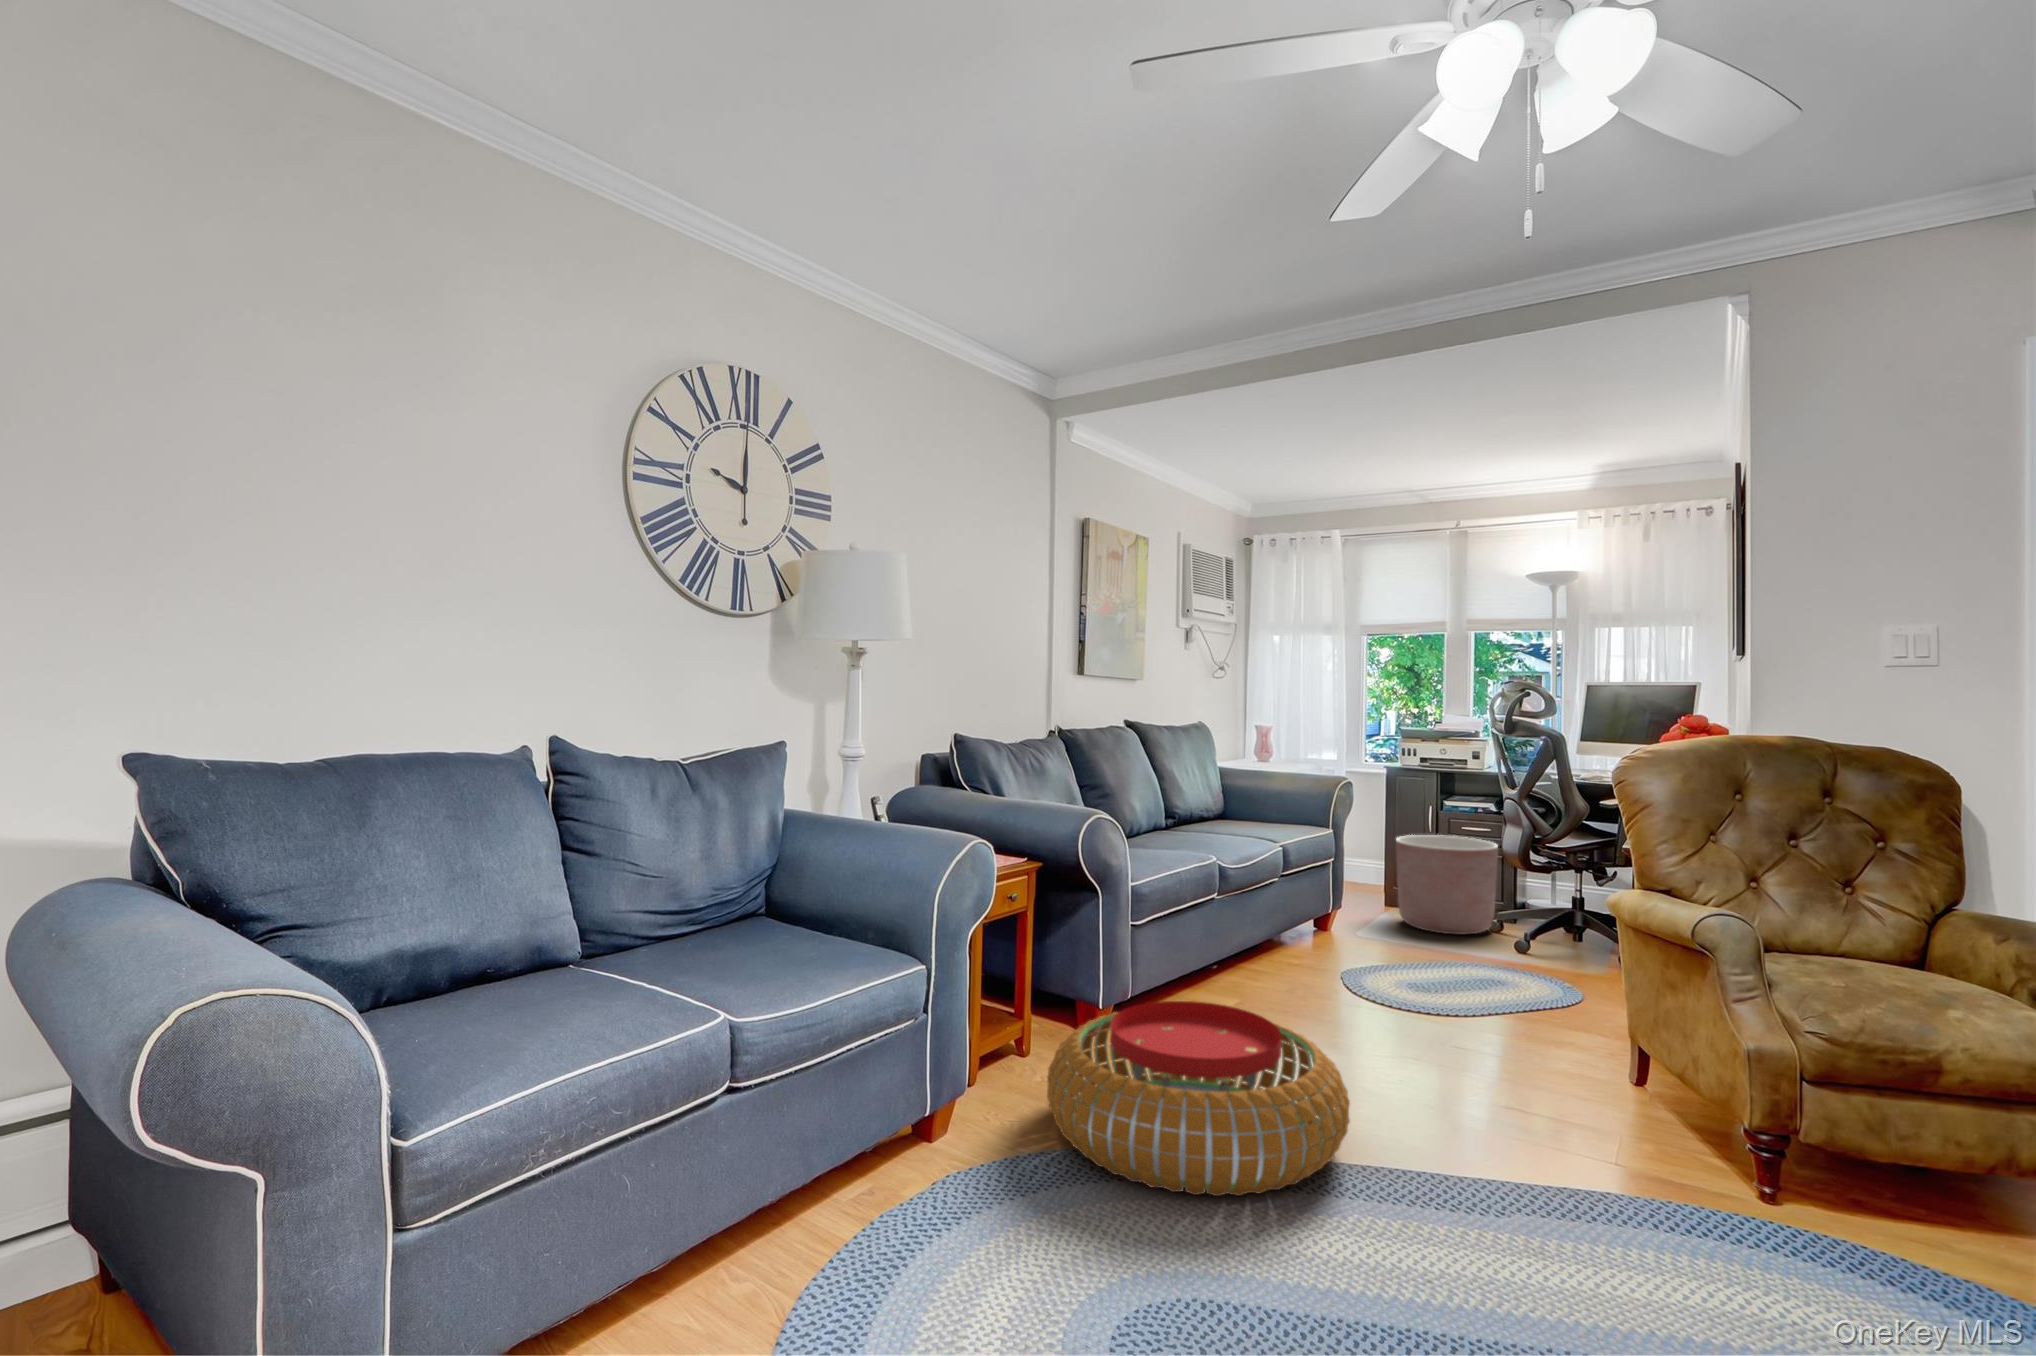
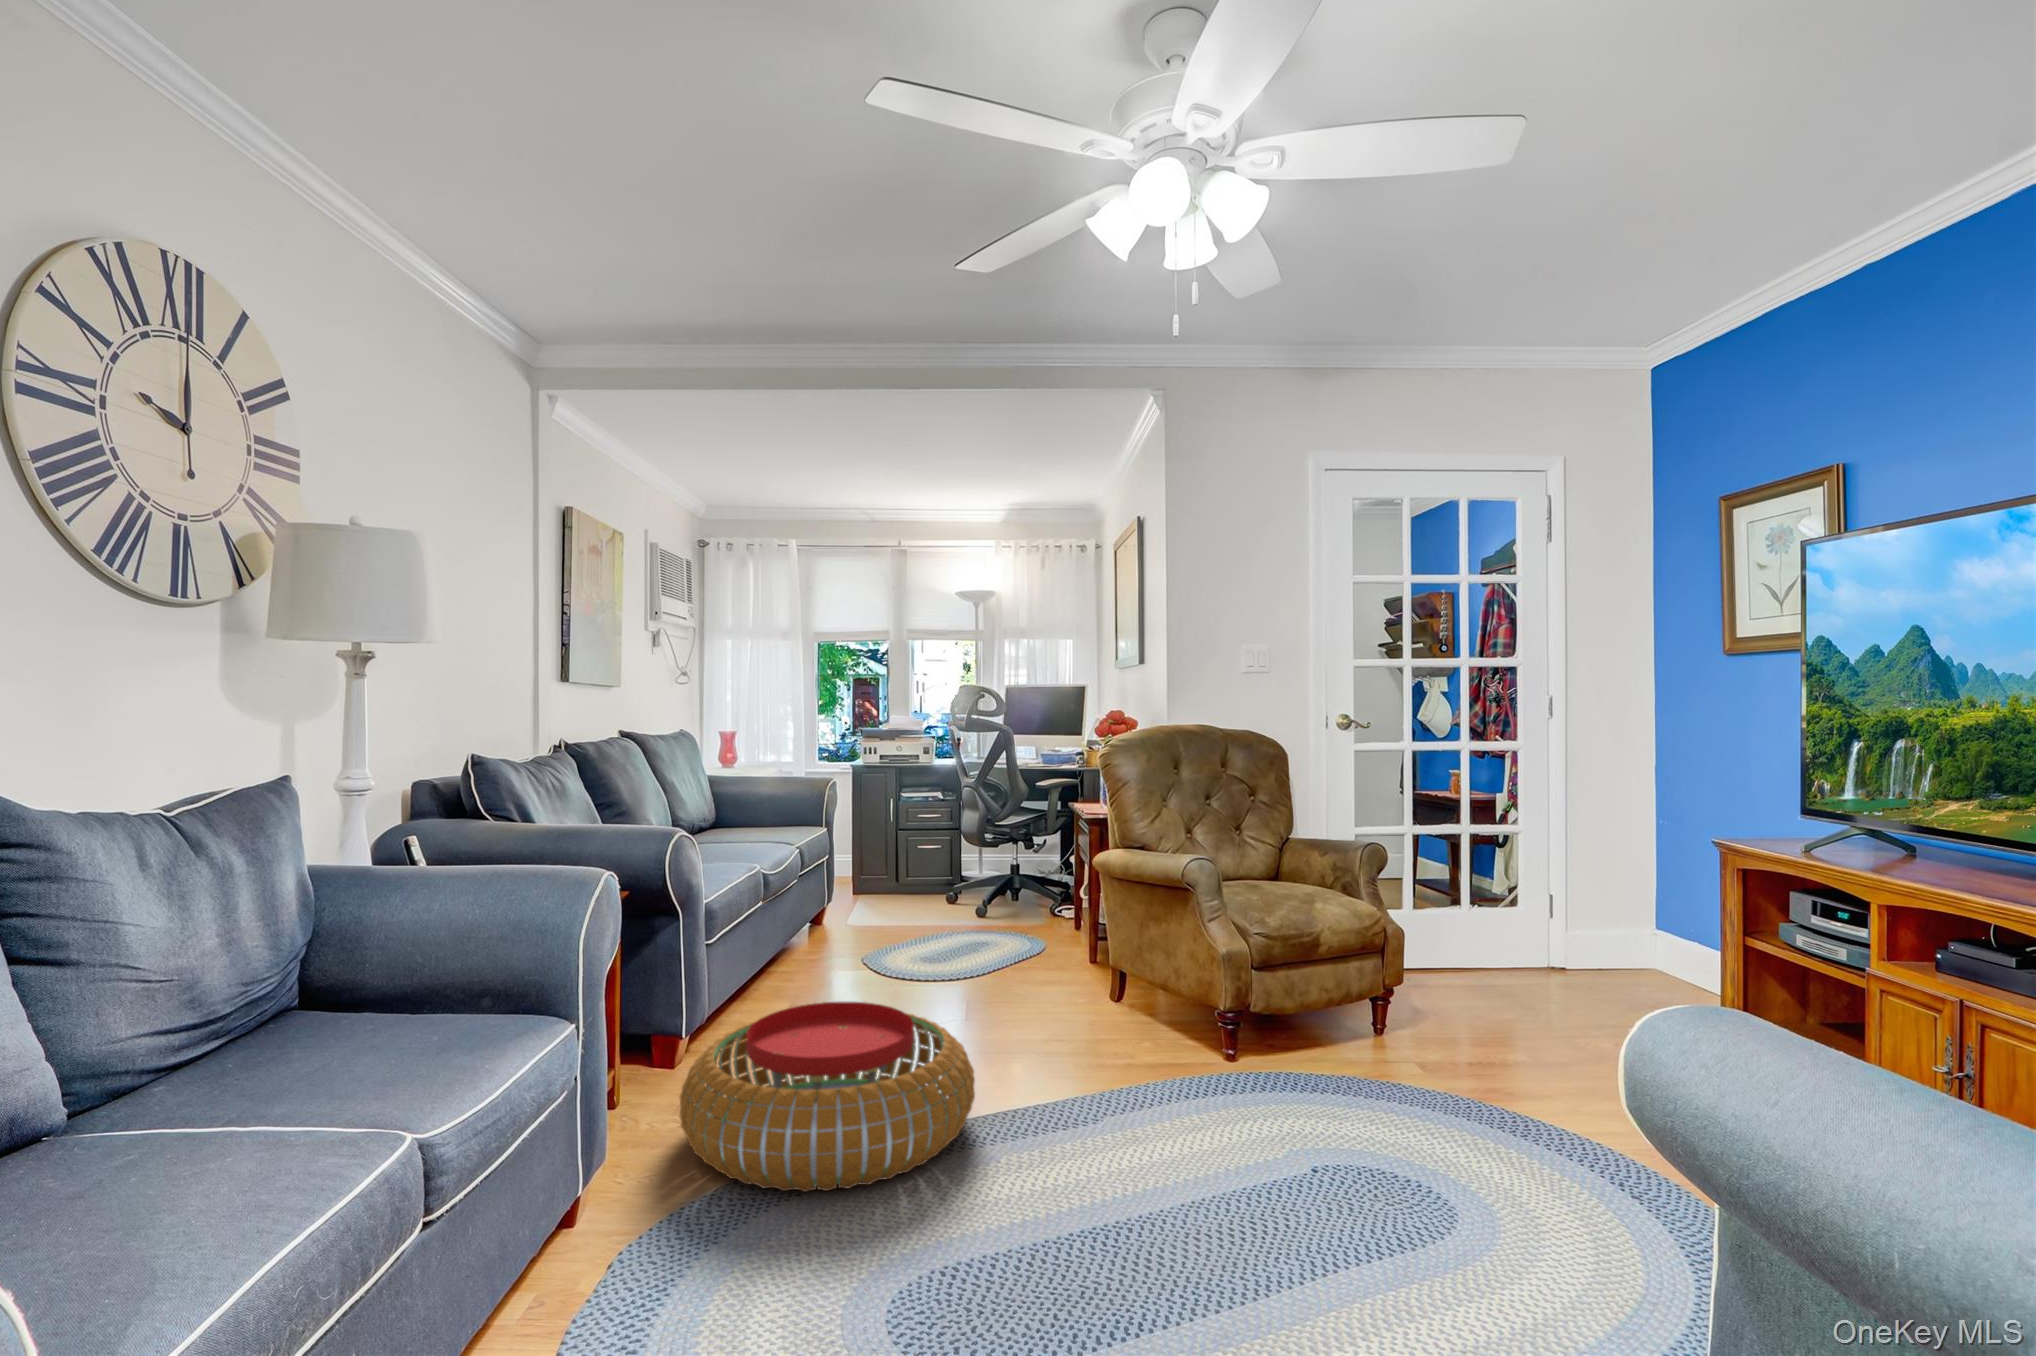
planter: present [1396,835,1498,935] -> none [870,822,954,909]

